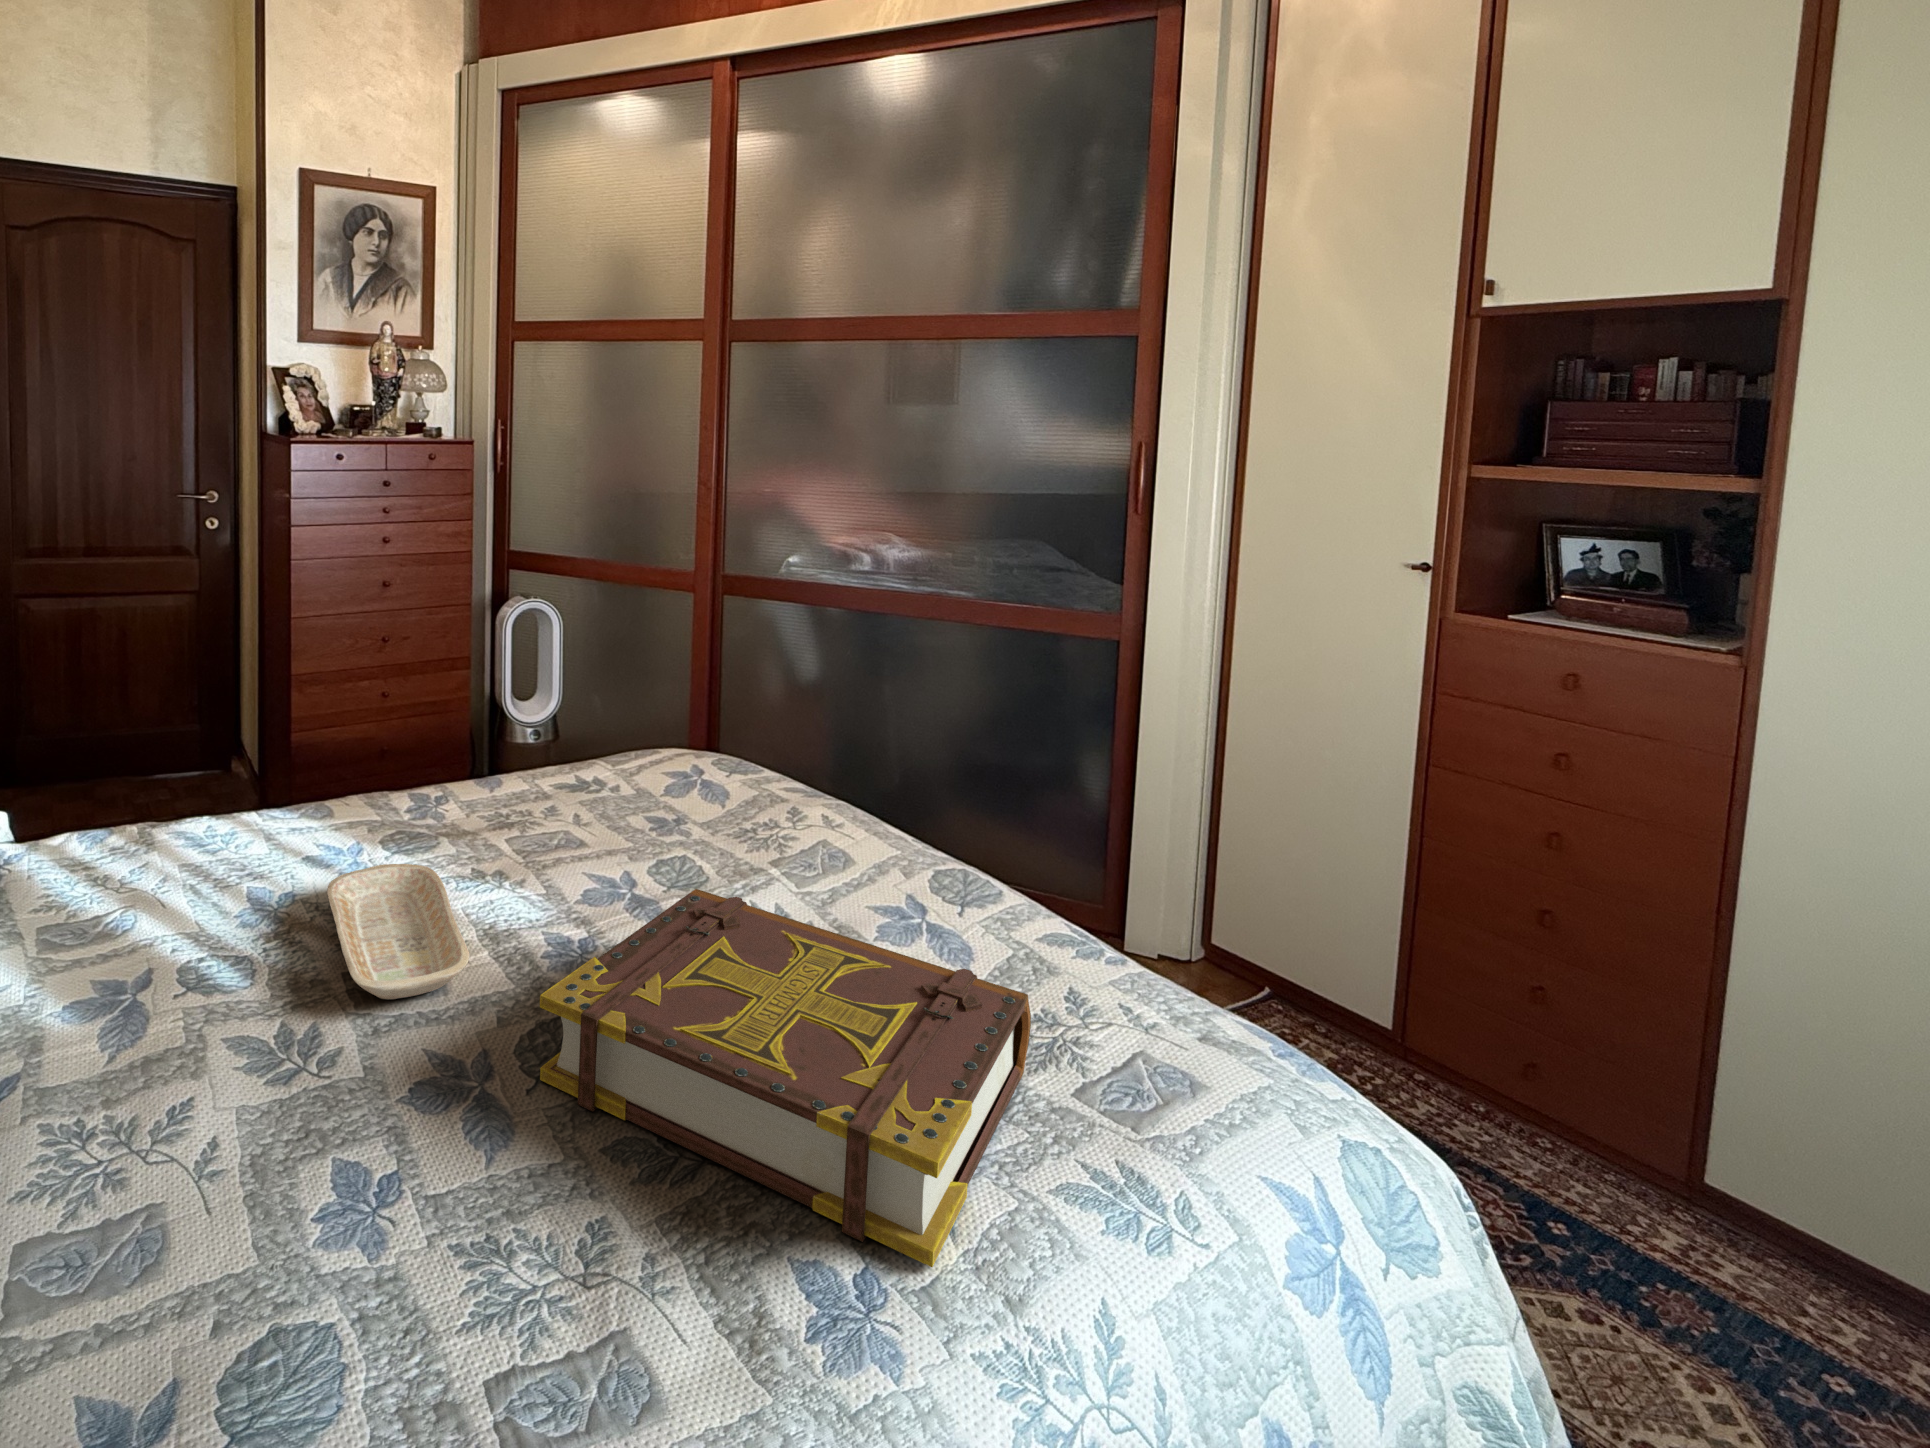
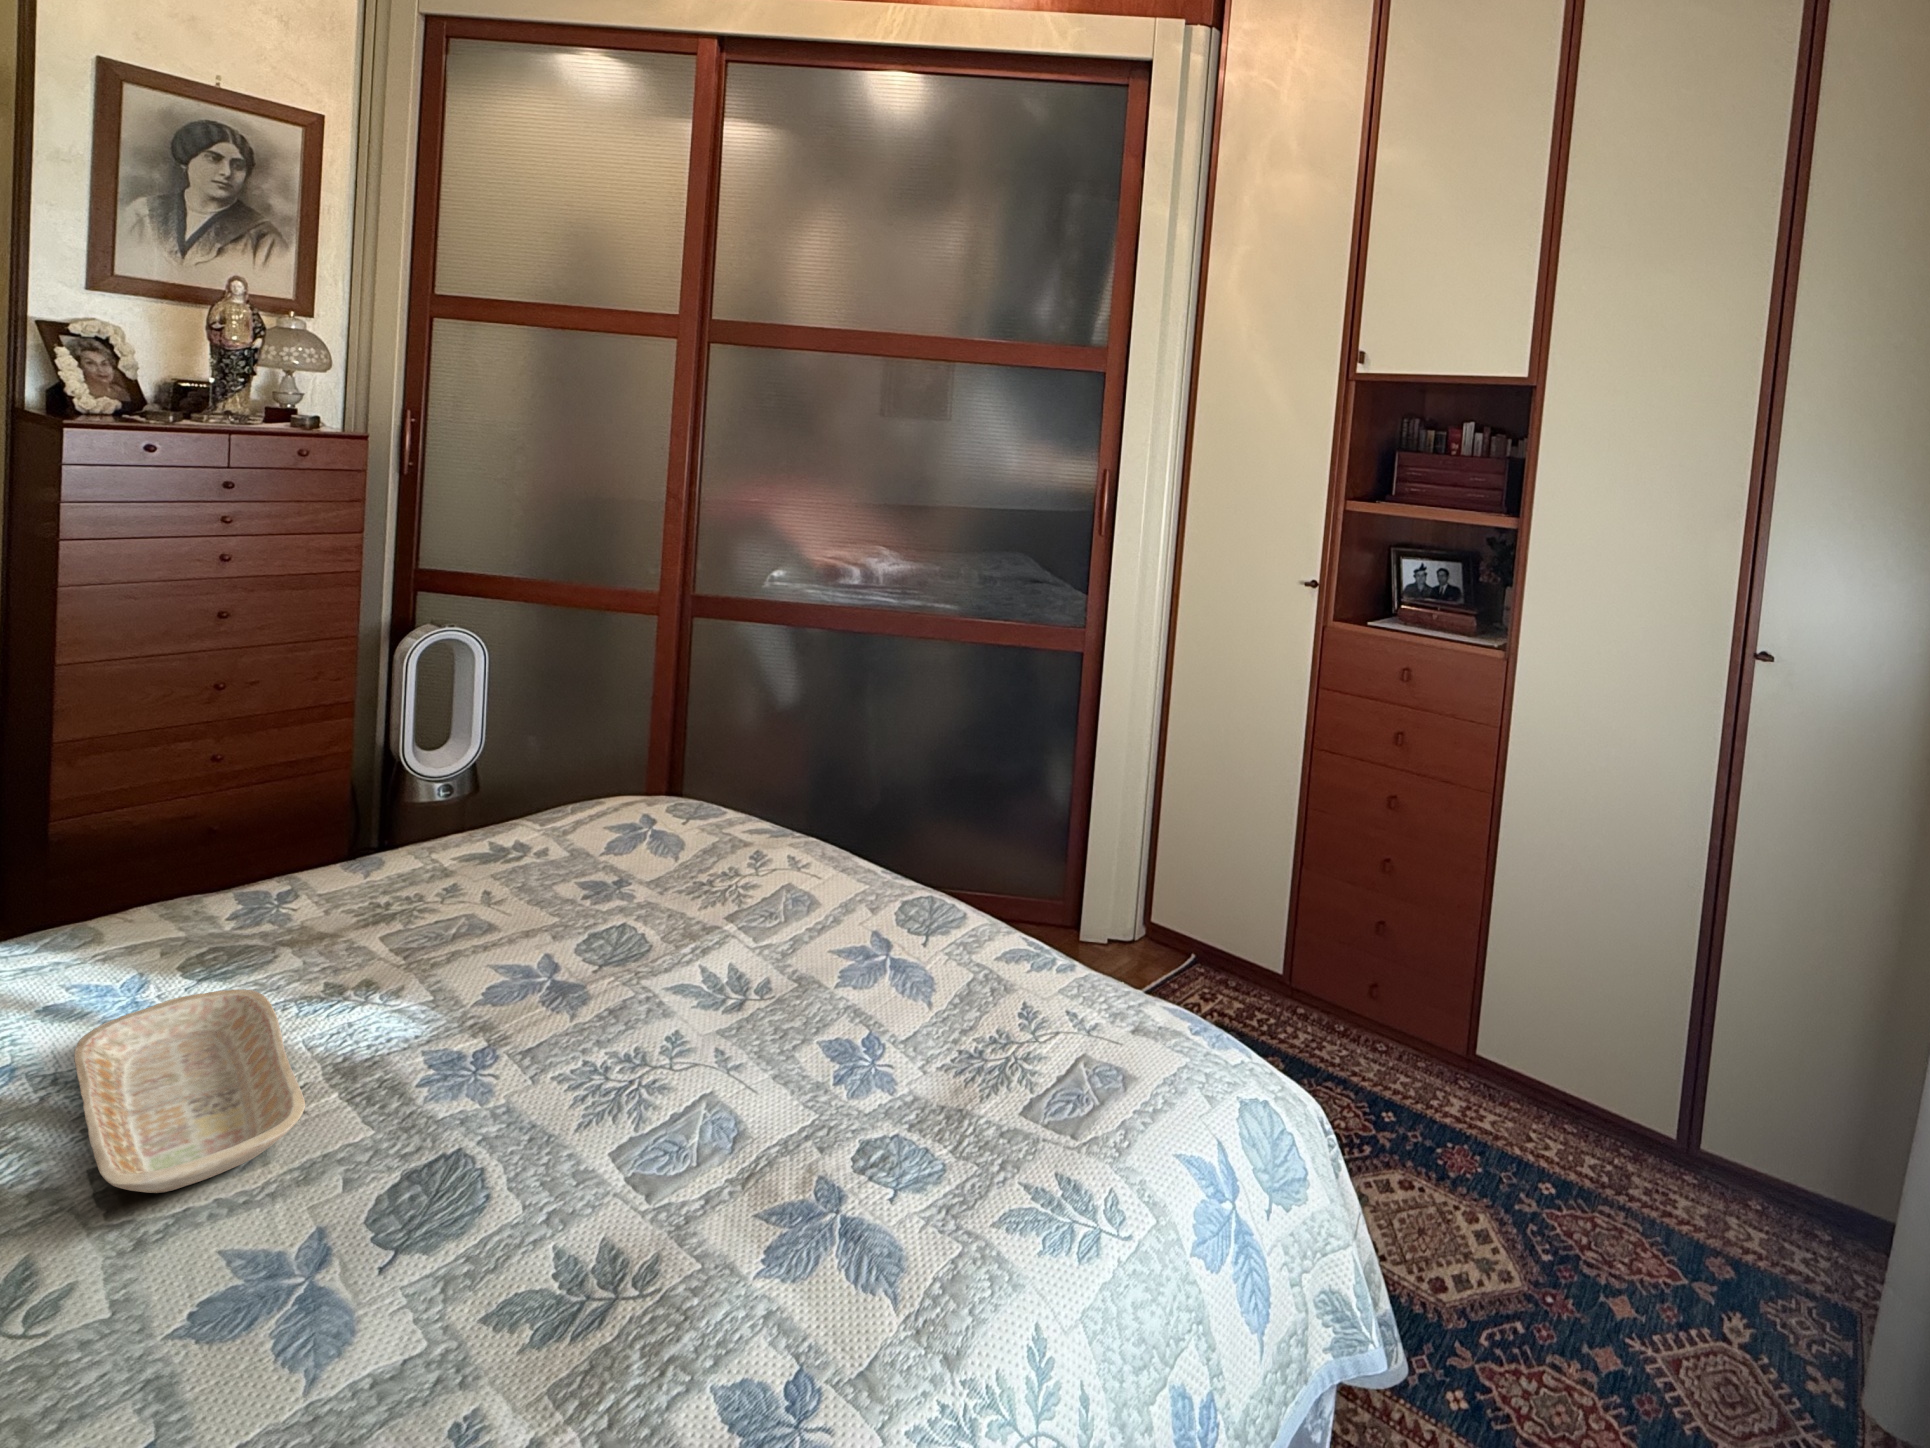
book: present [540,889,1031,1267] -> none [399,965,984,1352]

